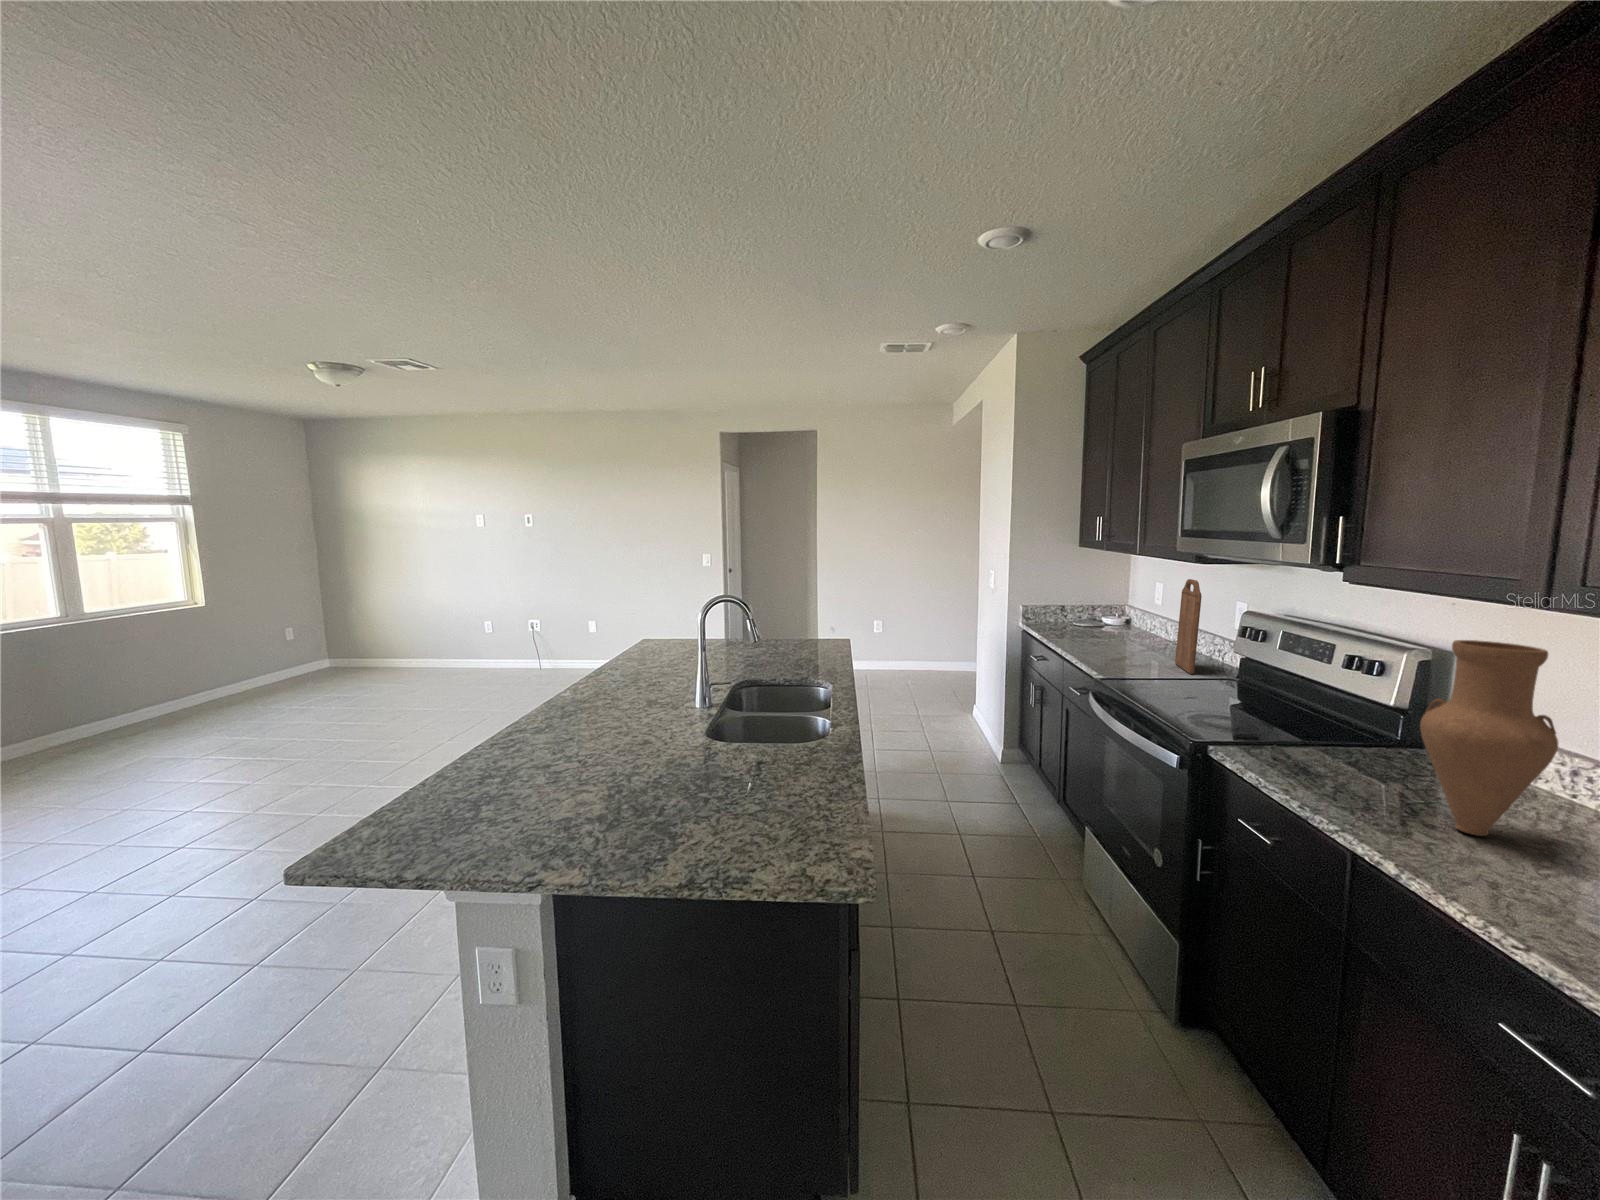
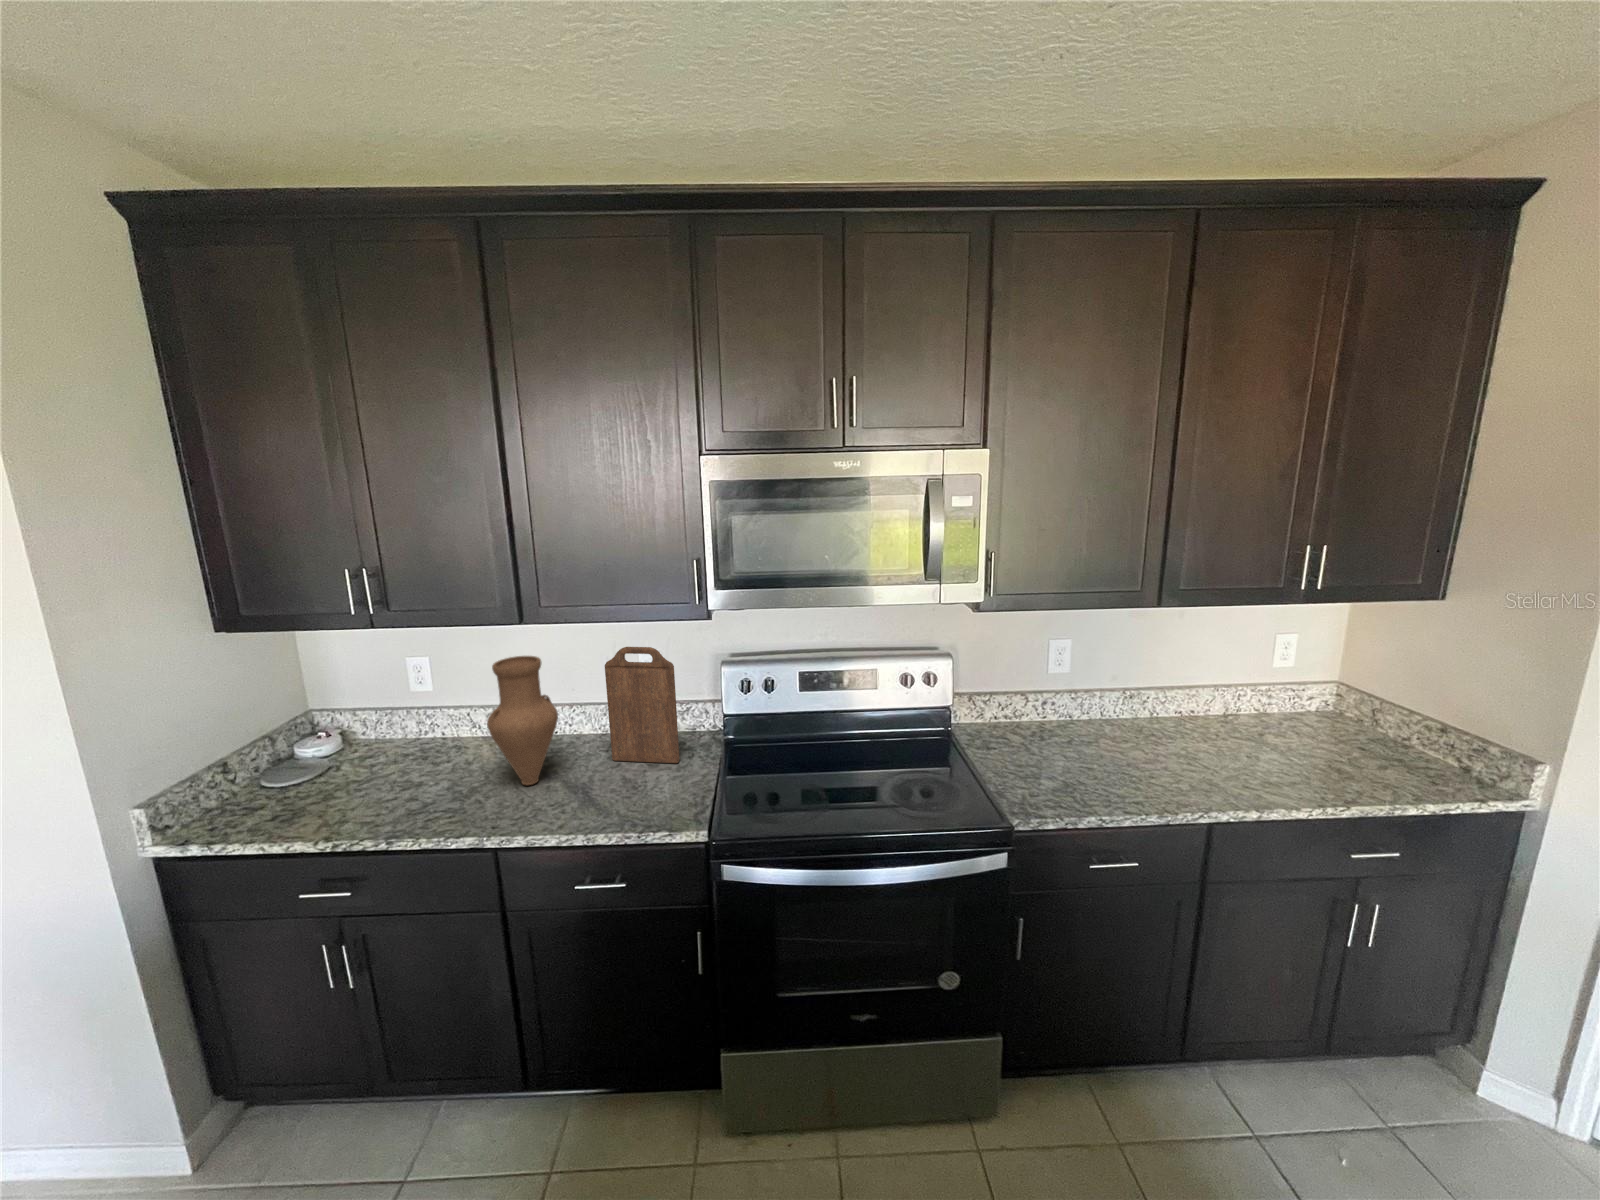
vase: present [1420,640,1558,836] -> present [487,656,558,785]

